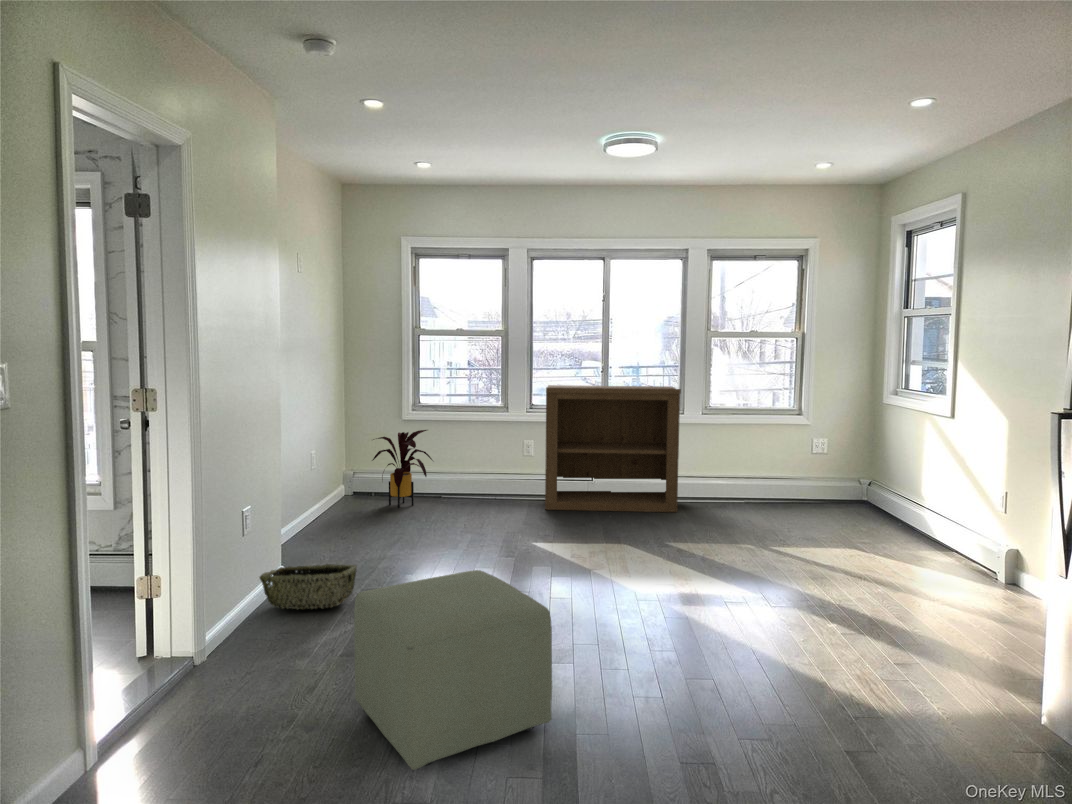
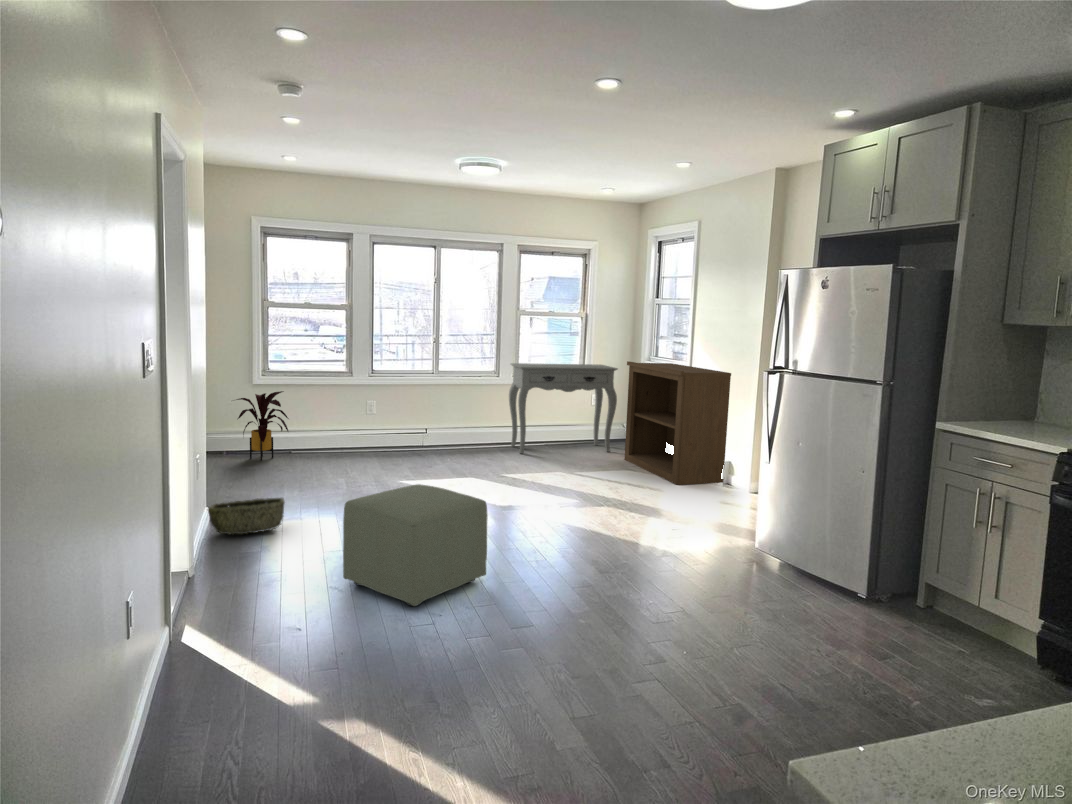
bookshelf: present [545,385,681,512] -> present [624,361,731,485]
console table: none [696,398,844,518] -> present [509,363,618,454]

